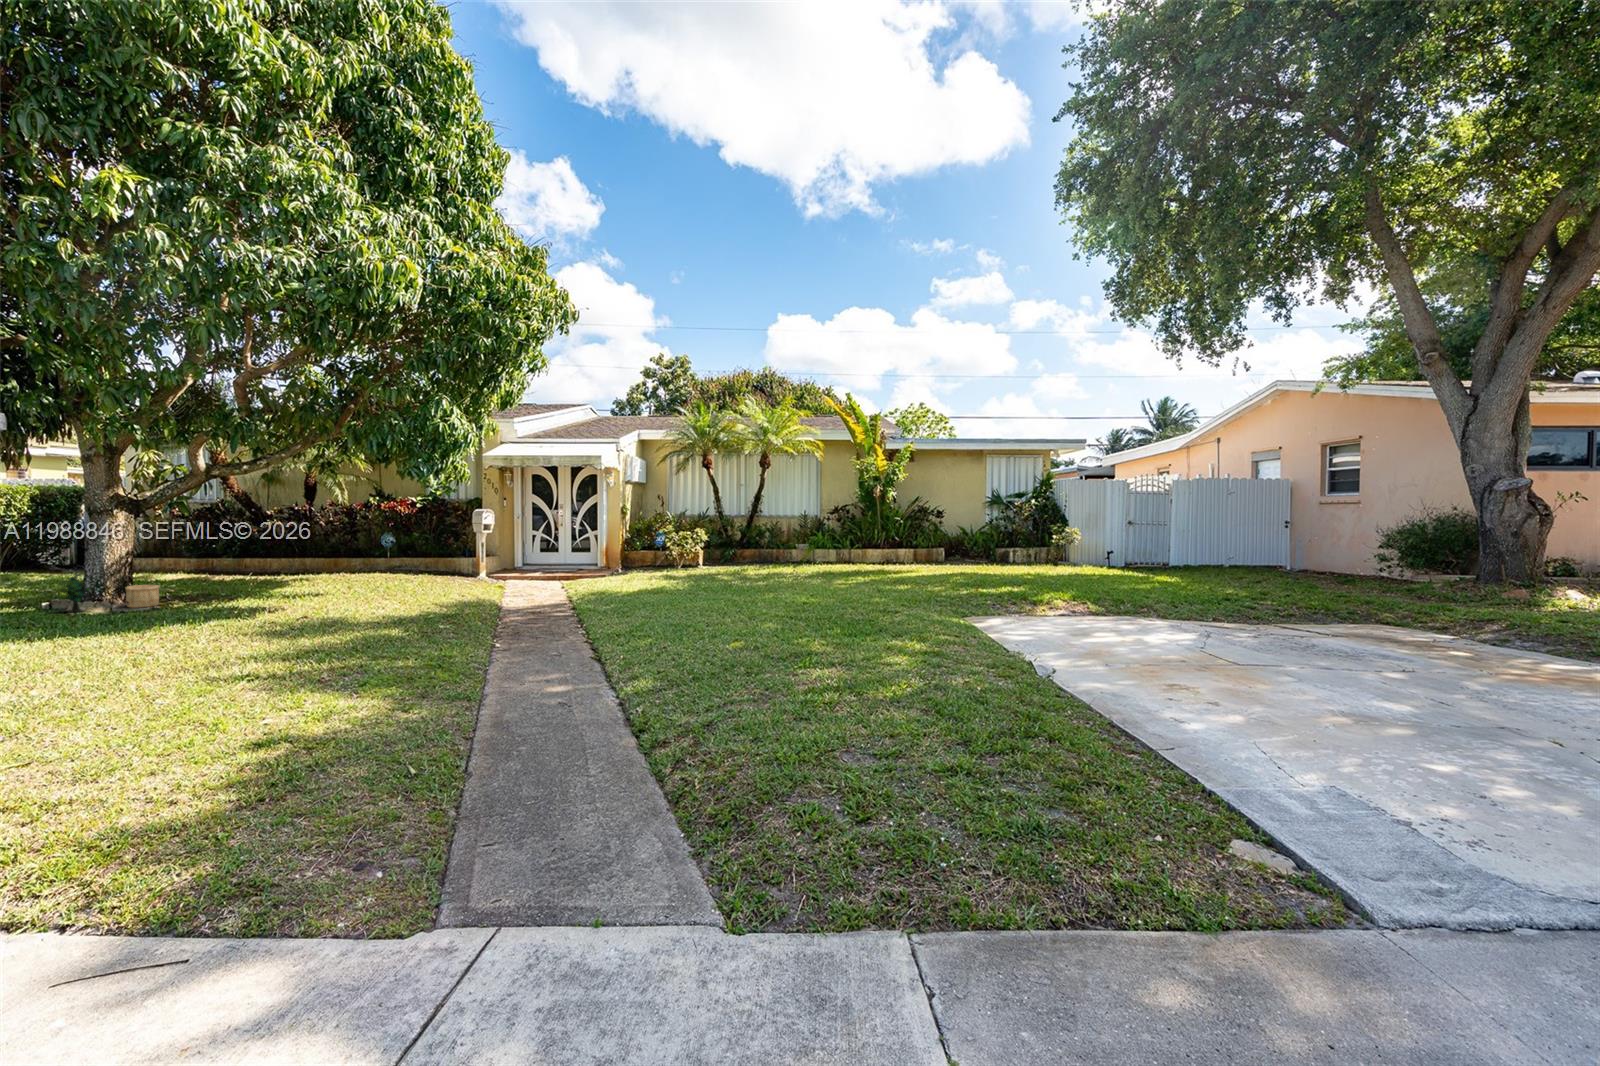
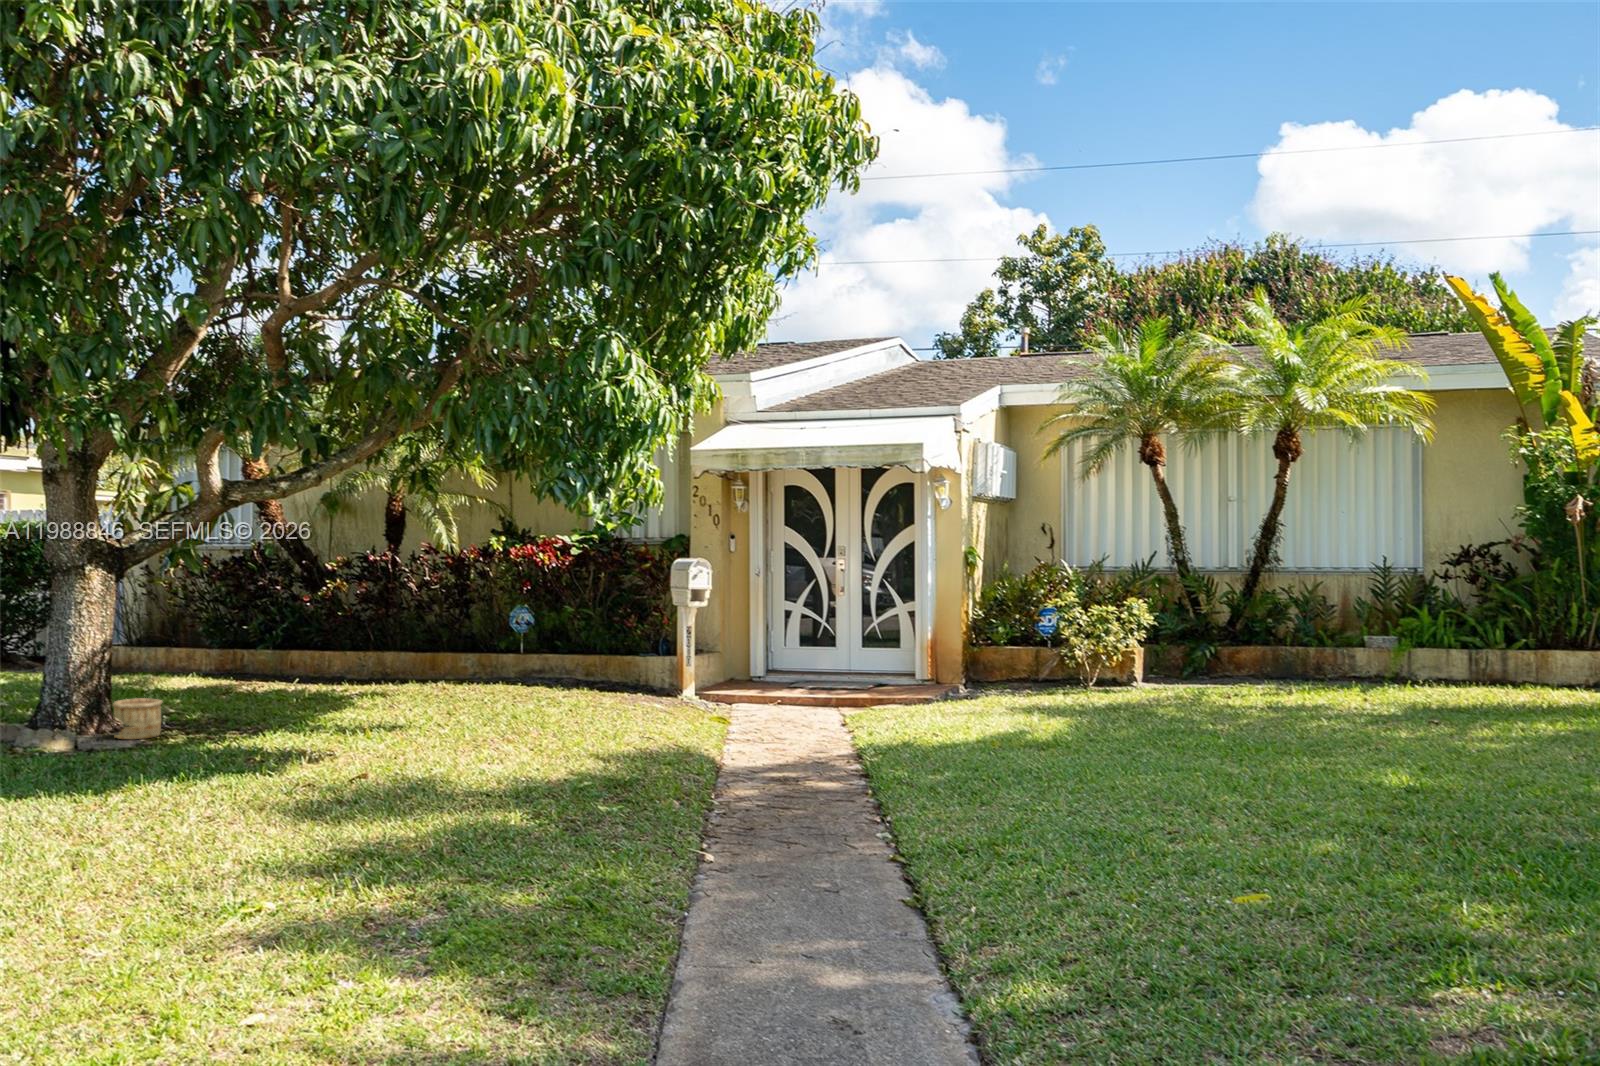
decorative plant: present [63,574,89,613] -> none [25,677,64,744]

